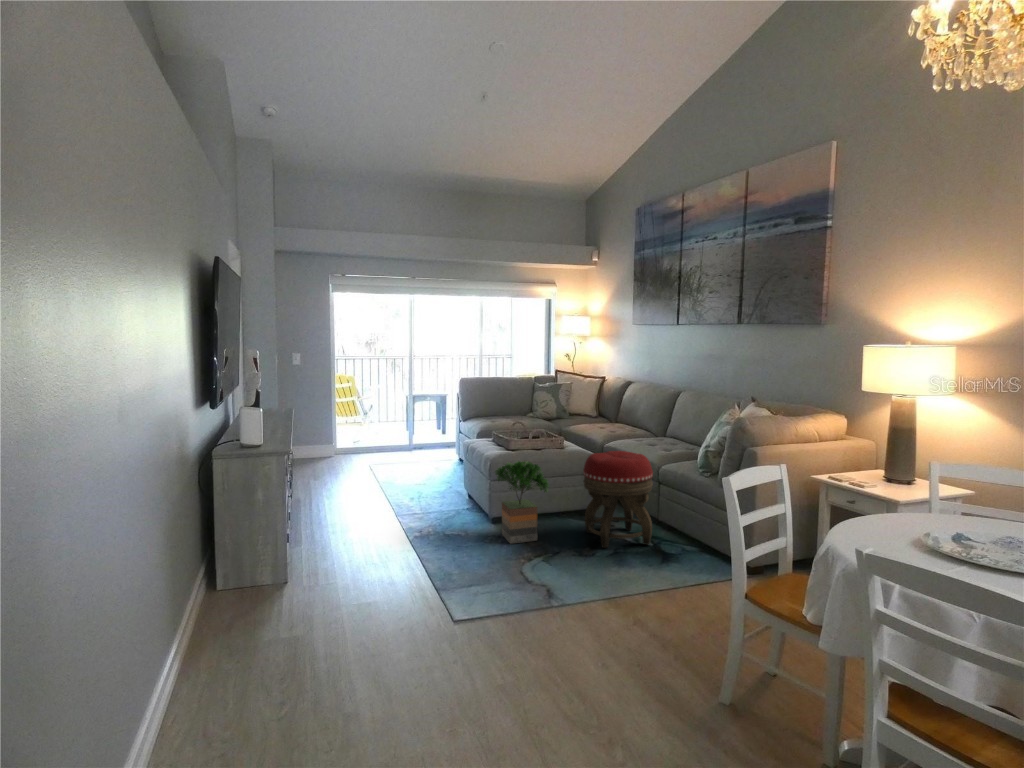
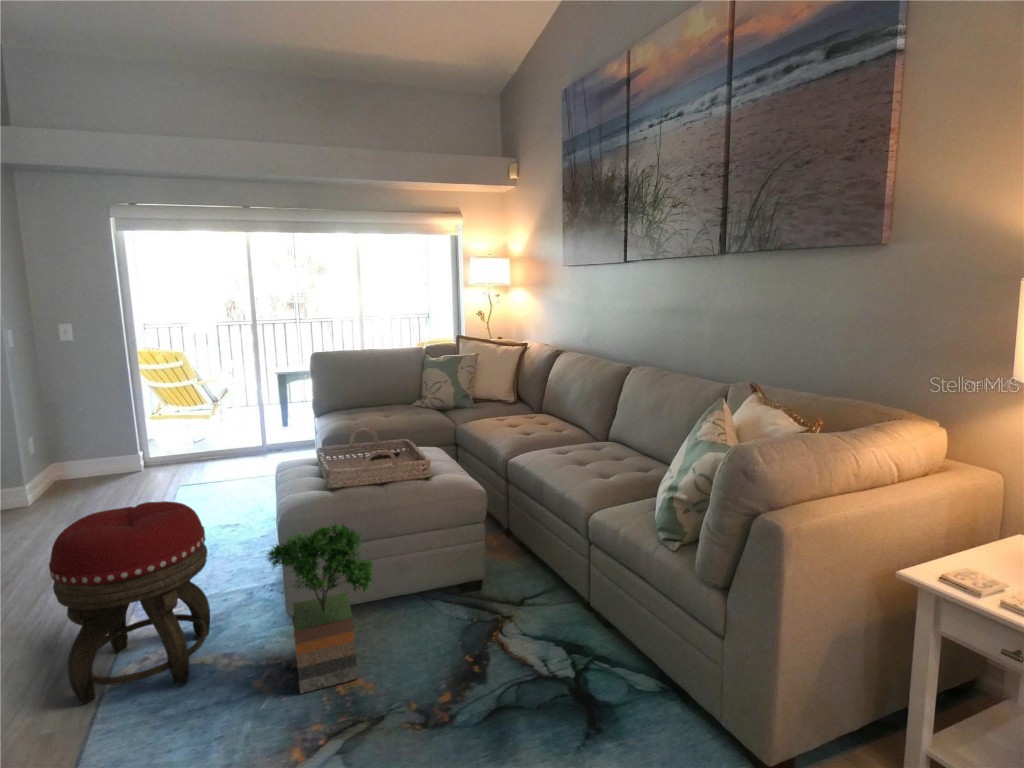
footstool: present [583,451,653,548] -> present [49,501,210,704]

